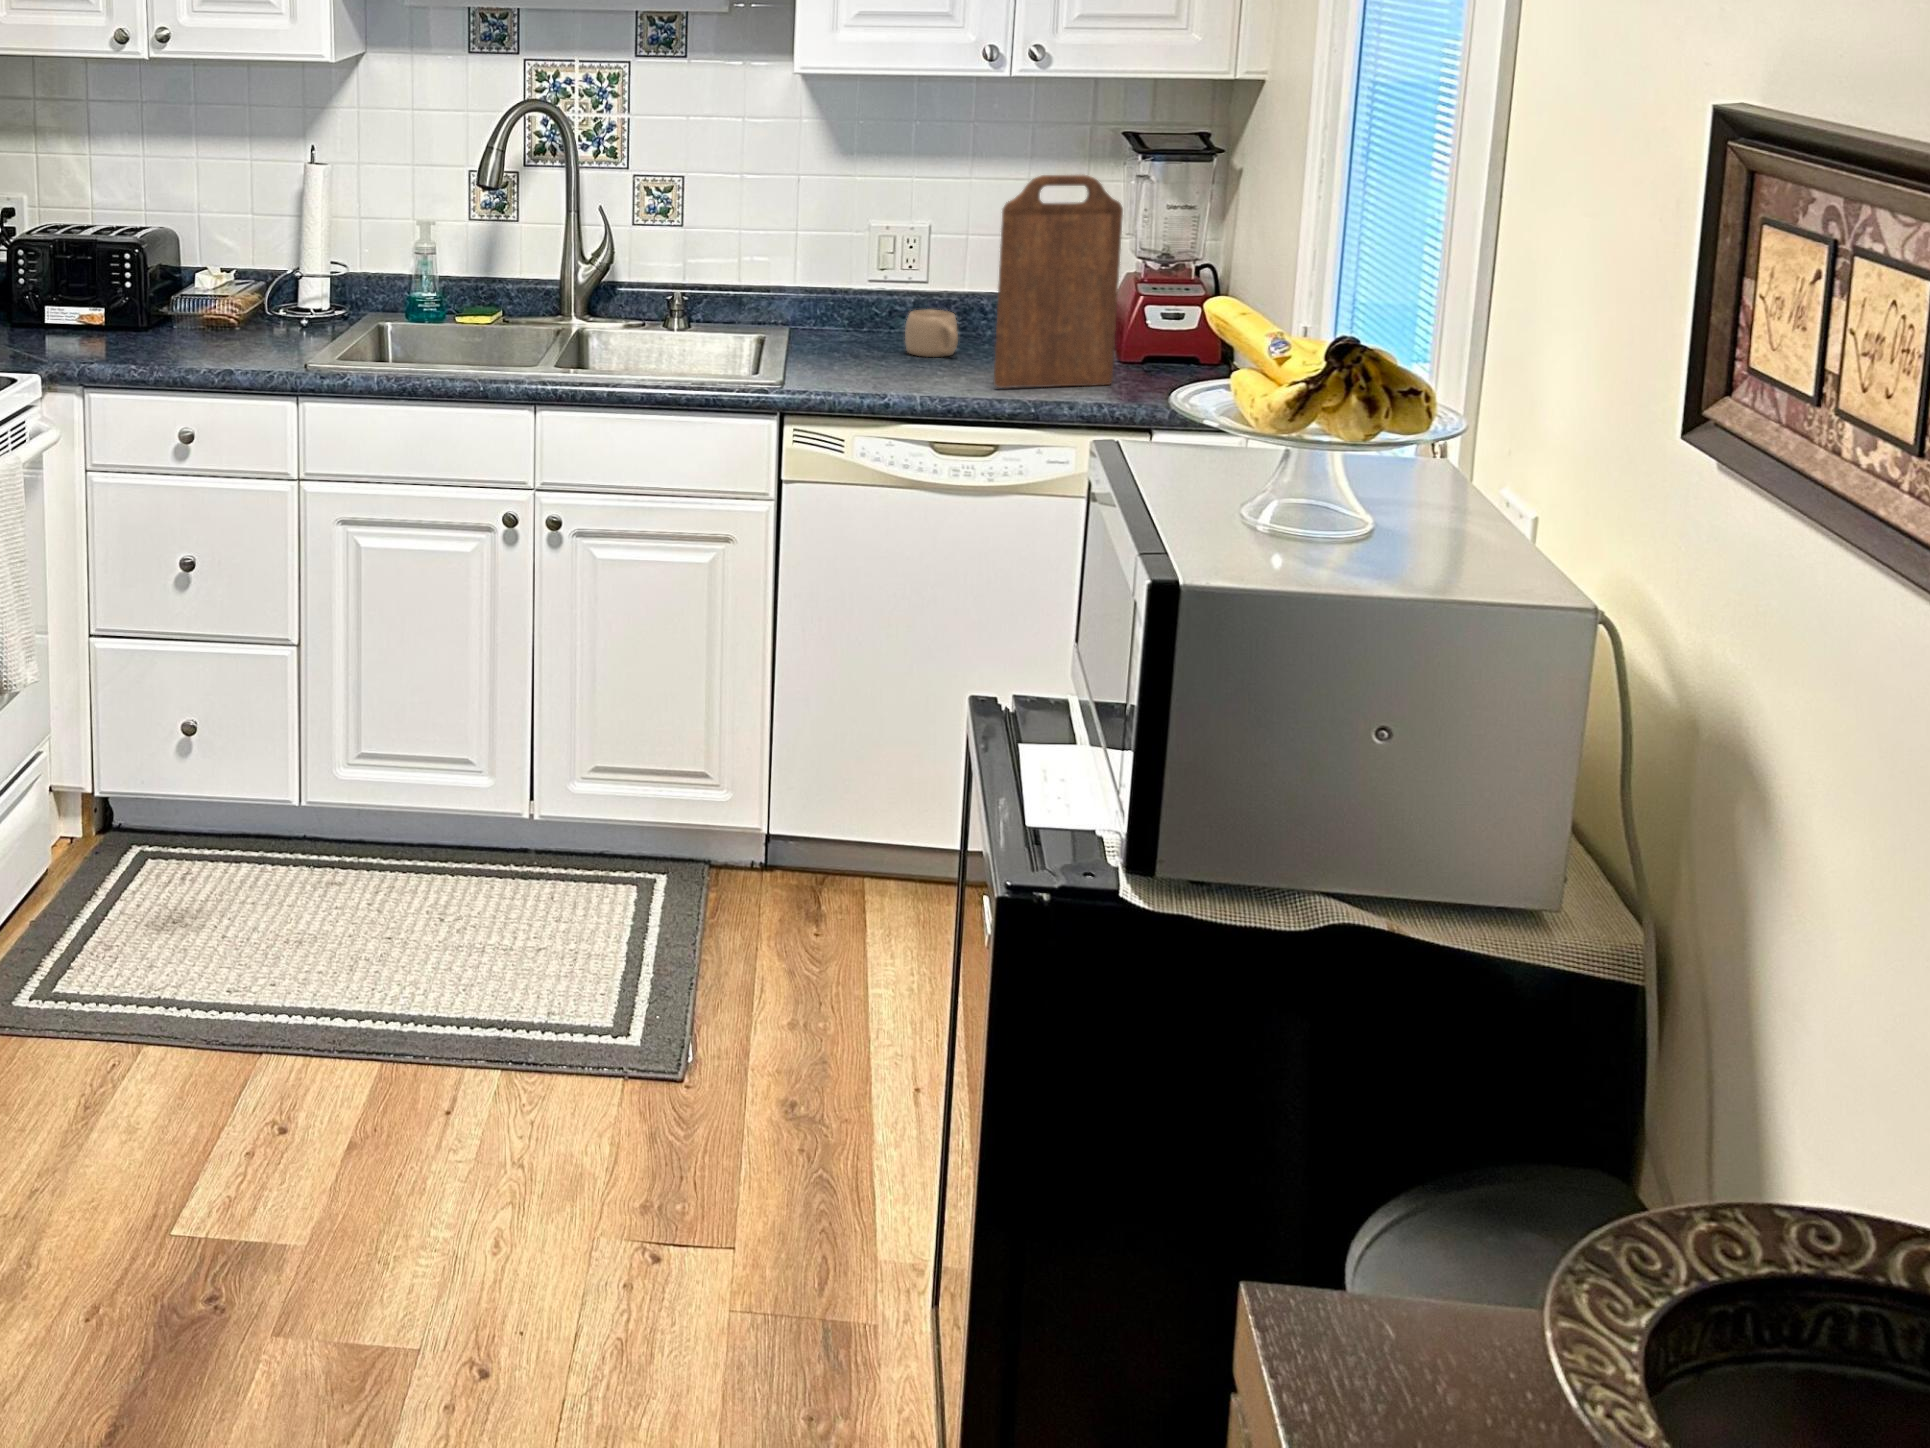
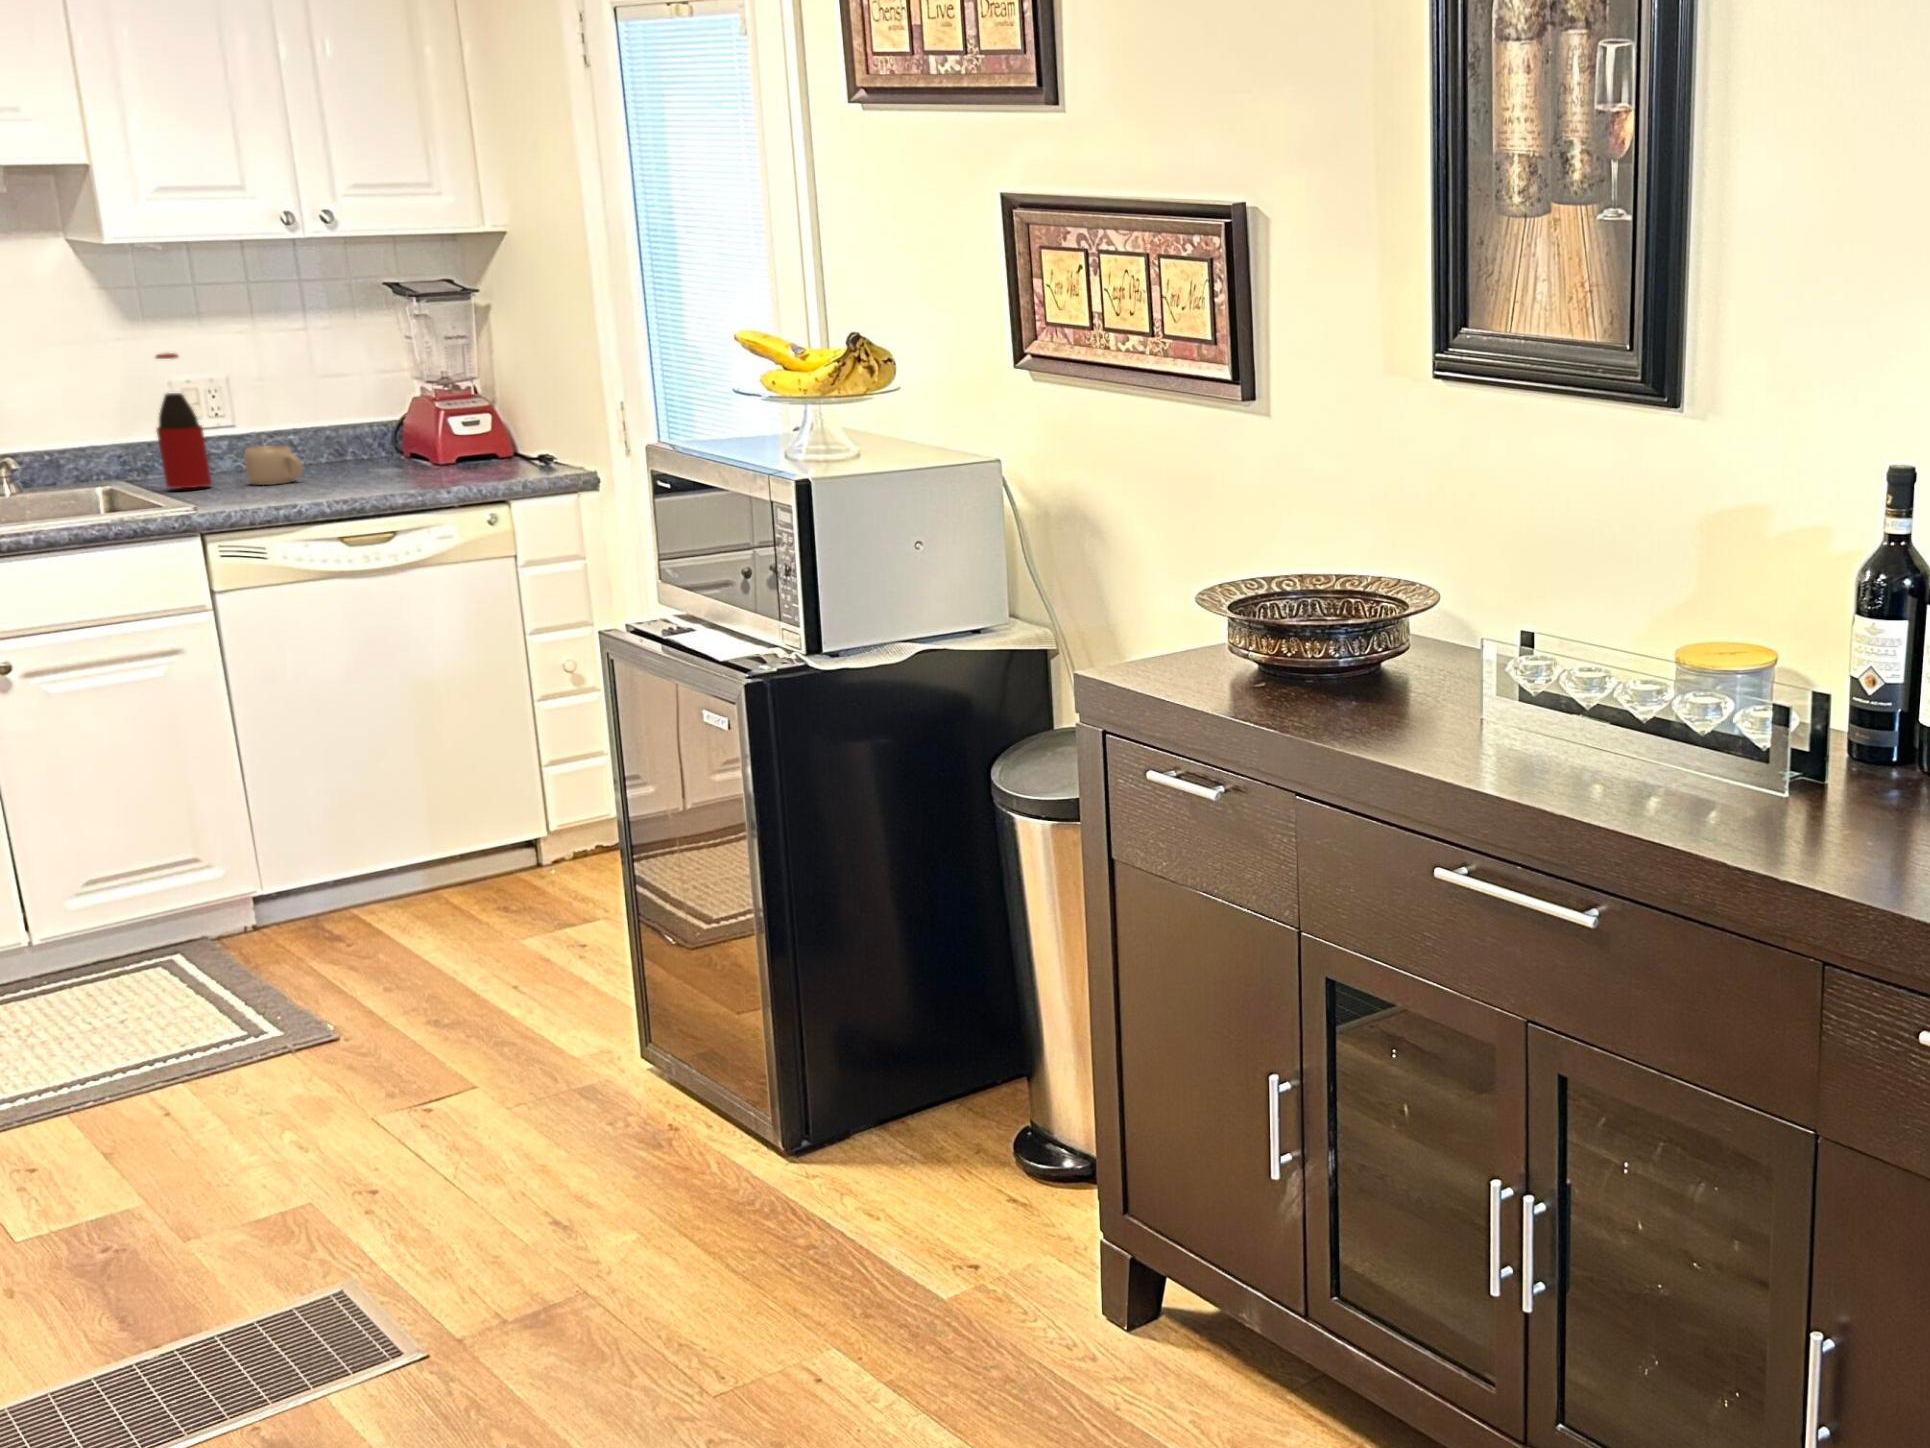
cutting board: present [994,175,1123,388] -> none [358,310,467,488]
bottle: none [831,196,878,350] -> present [156,353,212,488]

